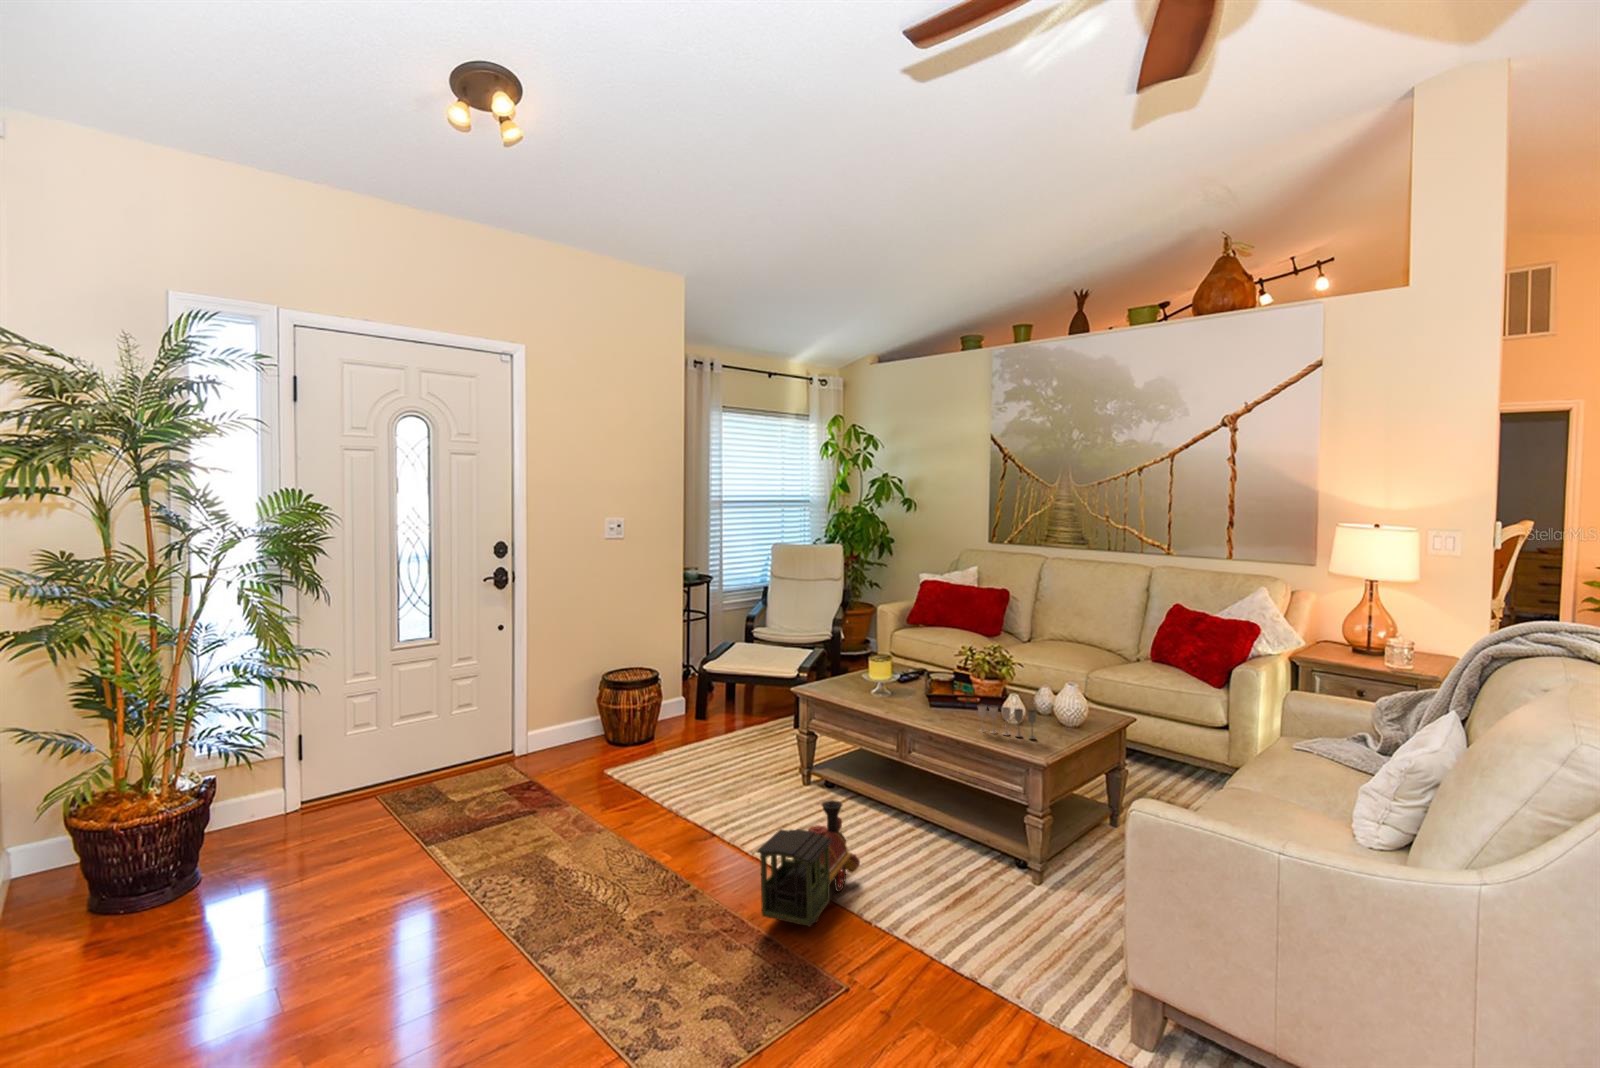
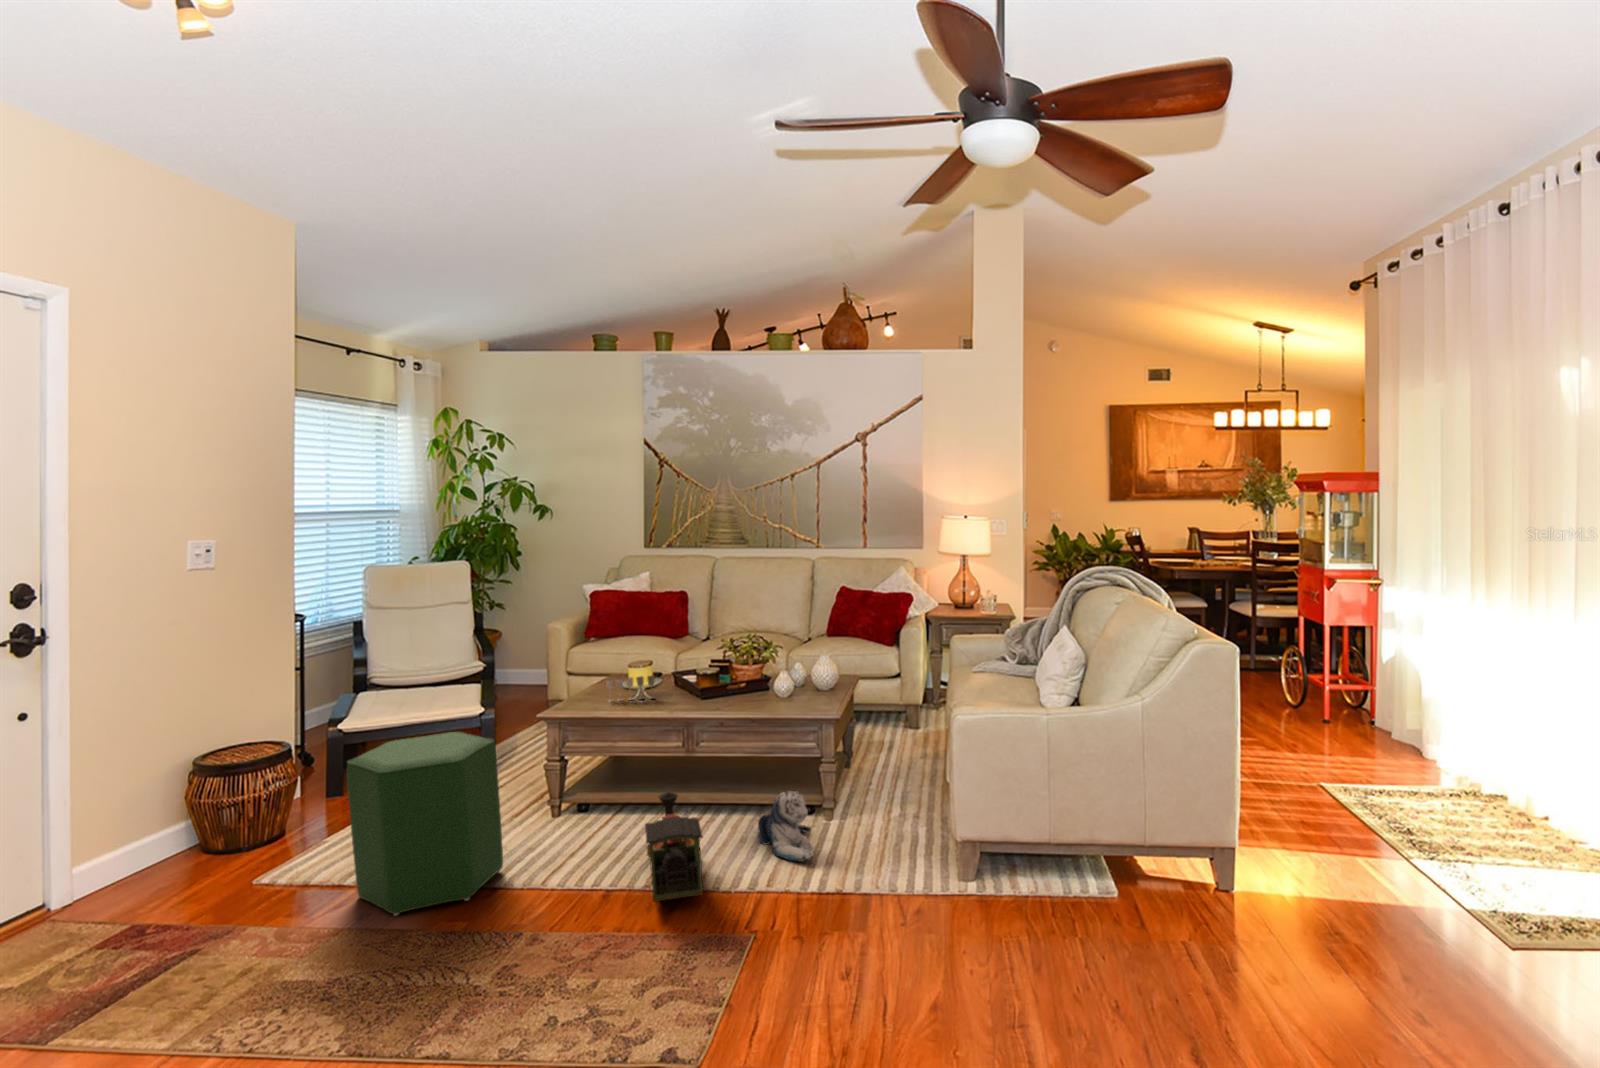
ottoman: none [577,694,694,853] -> present [347,732,503,916]
wine glass: present [978,704,1037,739] -> present [606,676,655,702]
plush toy: none [936,835,1002,926] -> present [758,791,813,862]

